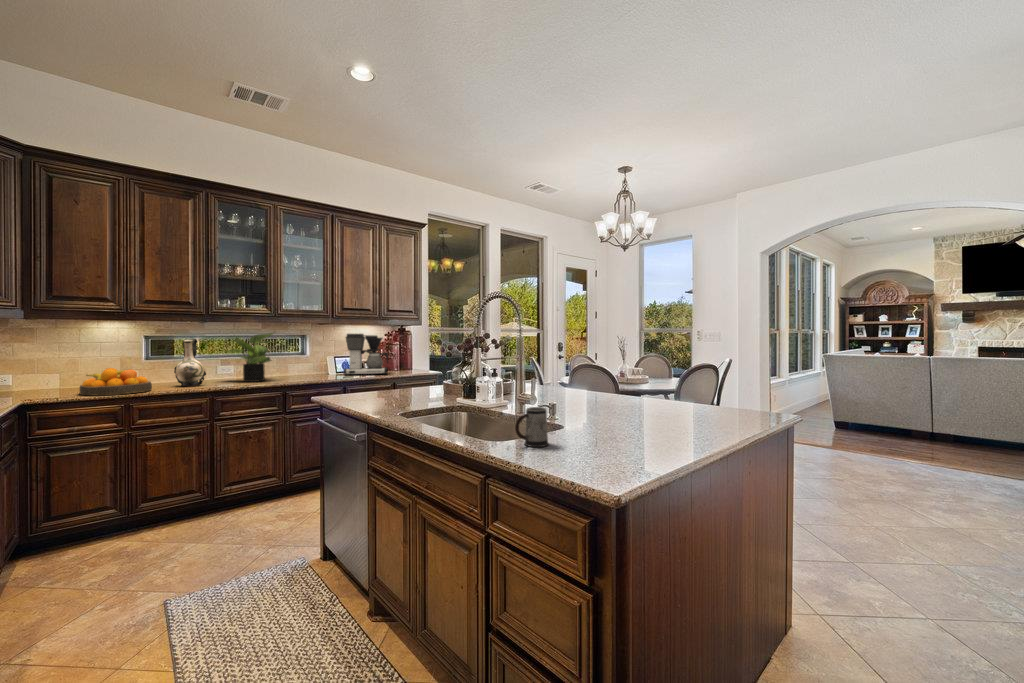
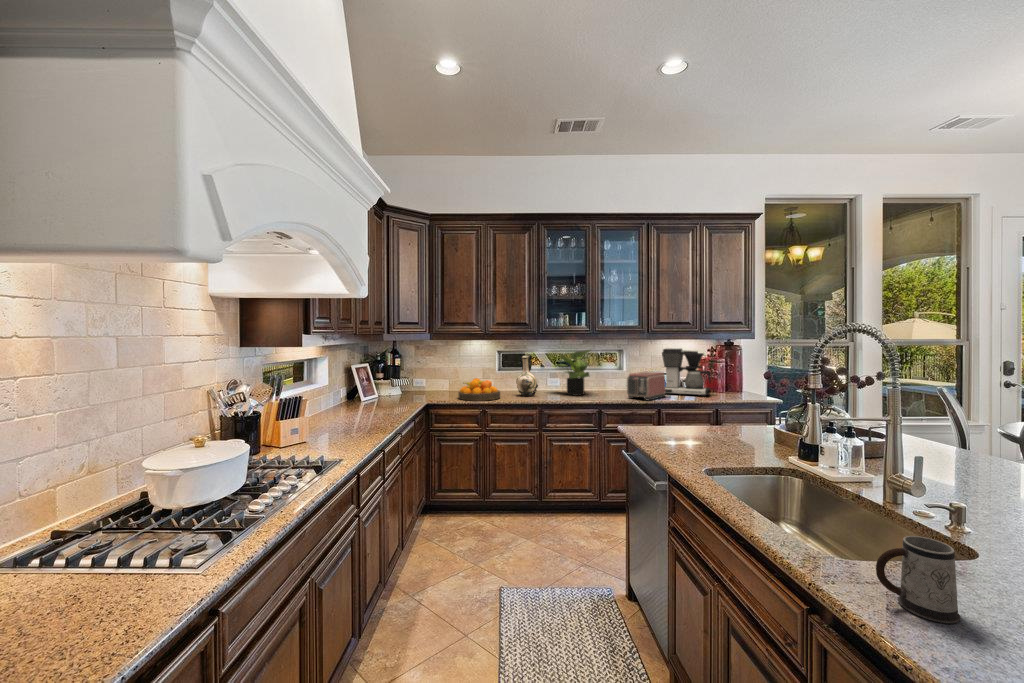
toaster: none [313,355,350,380] -> present [627,372,665,401]

